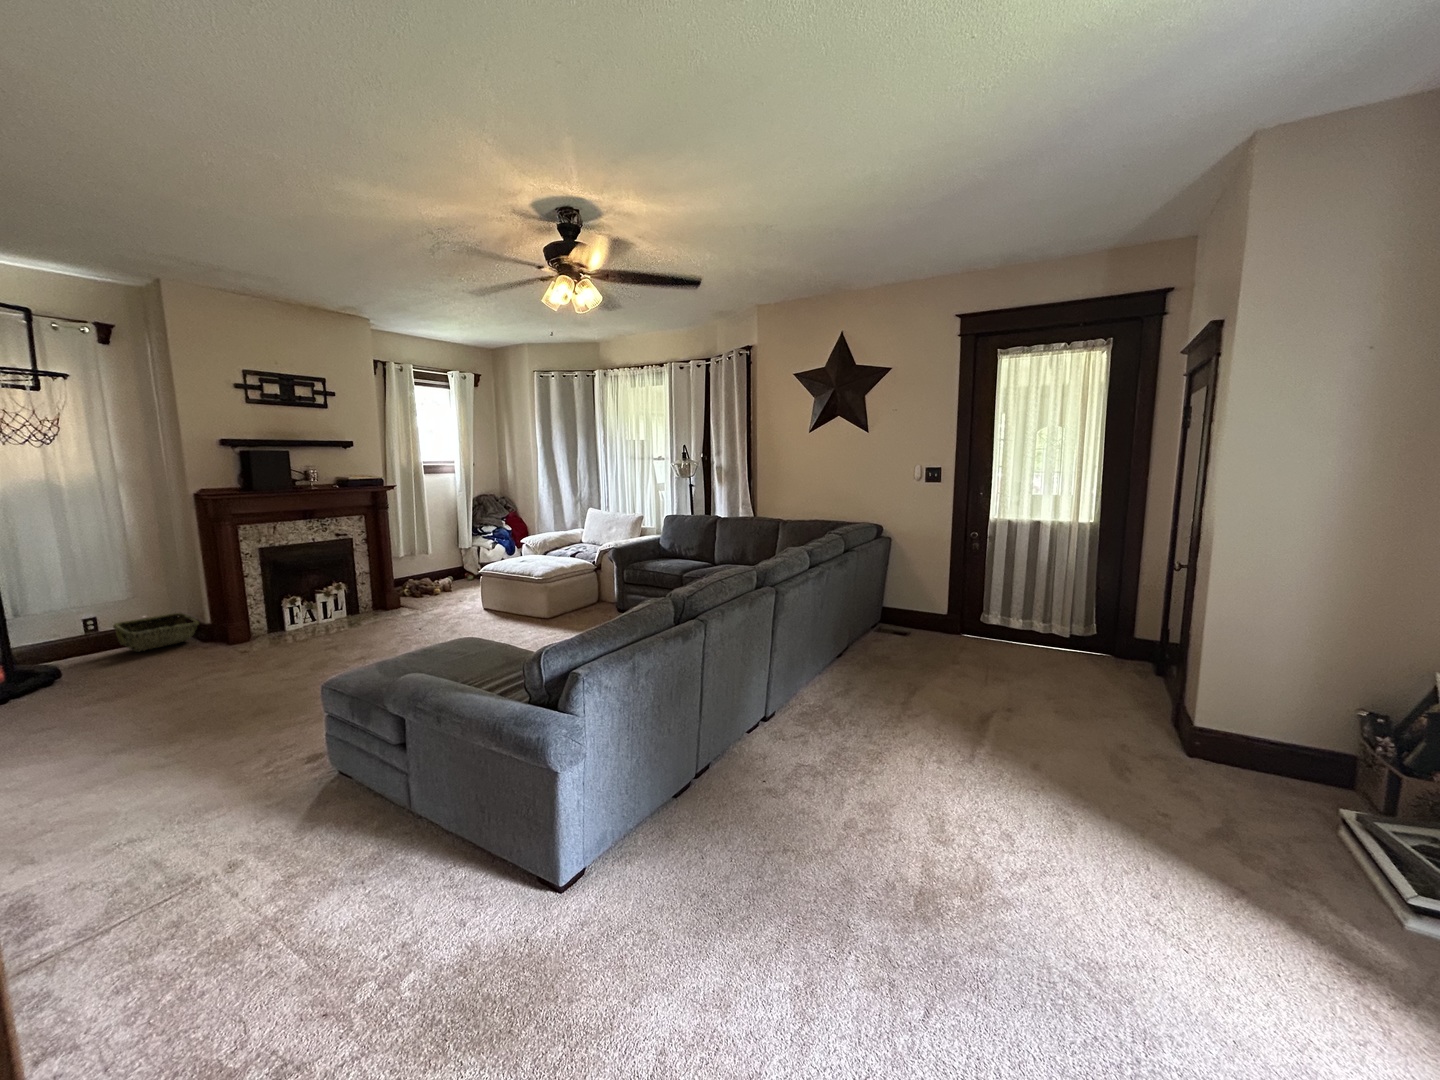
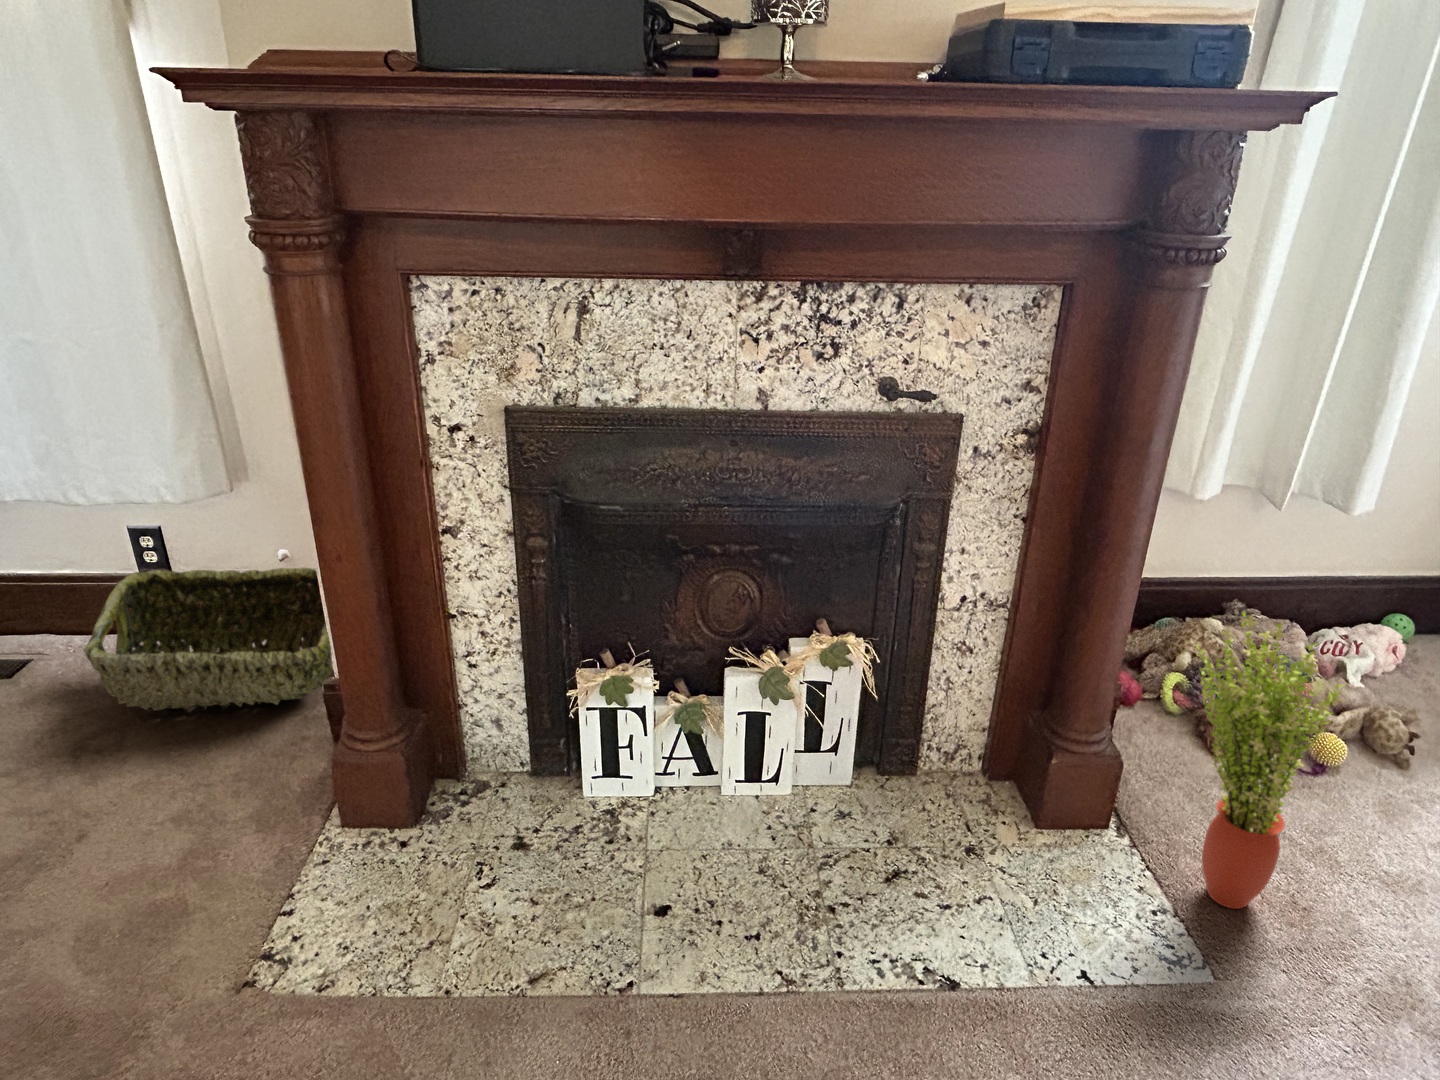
potted plant: none [405,556,429,606] -> present [1196,611,1344,909]

